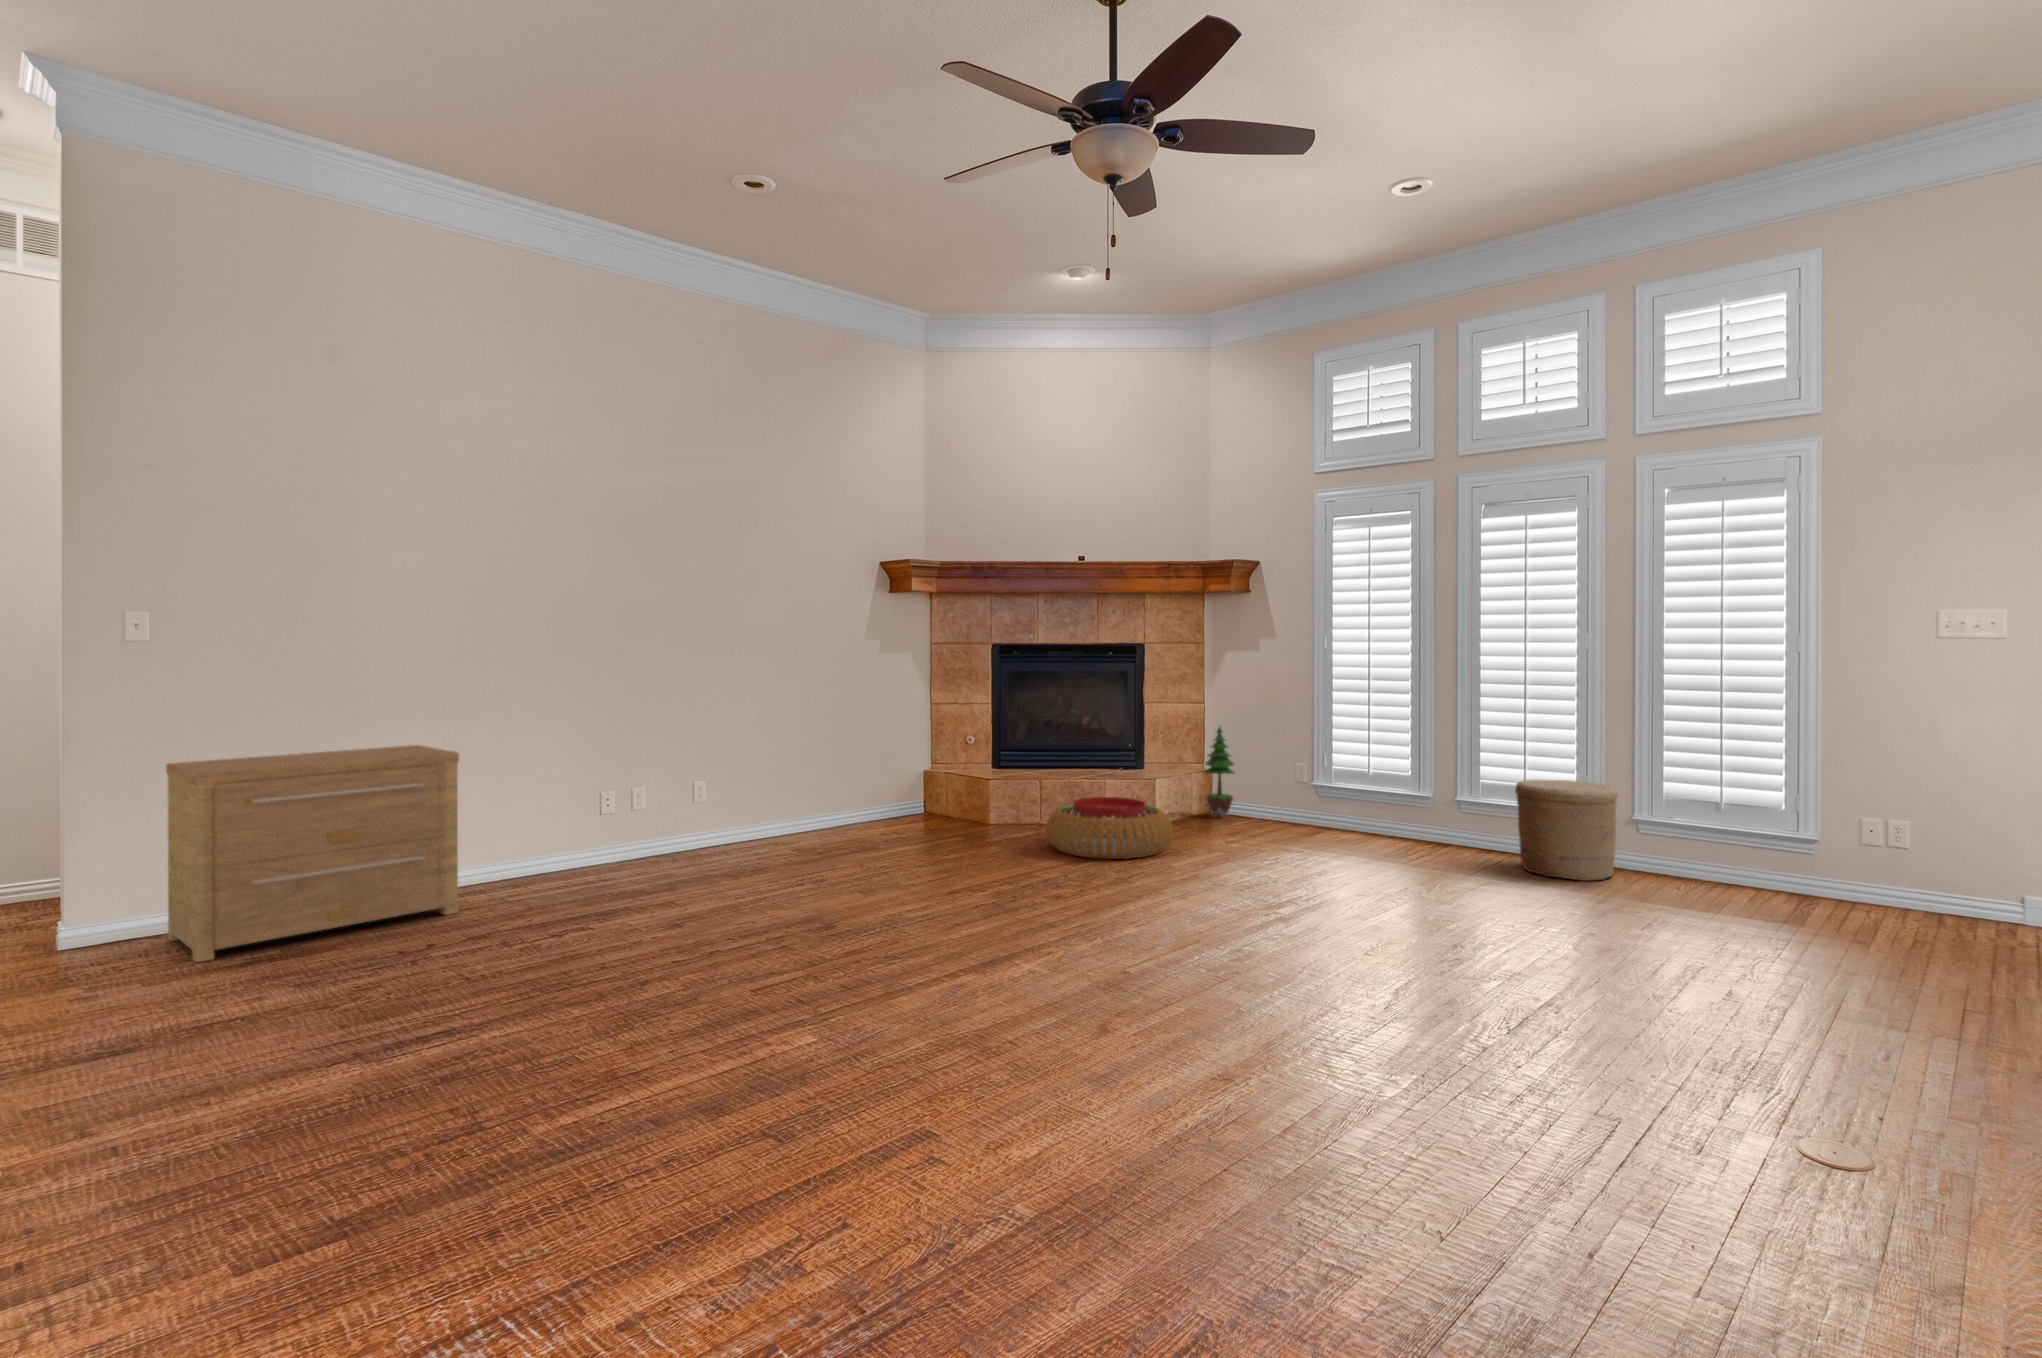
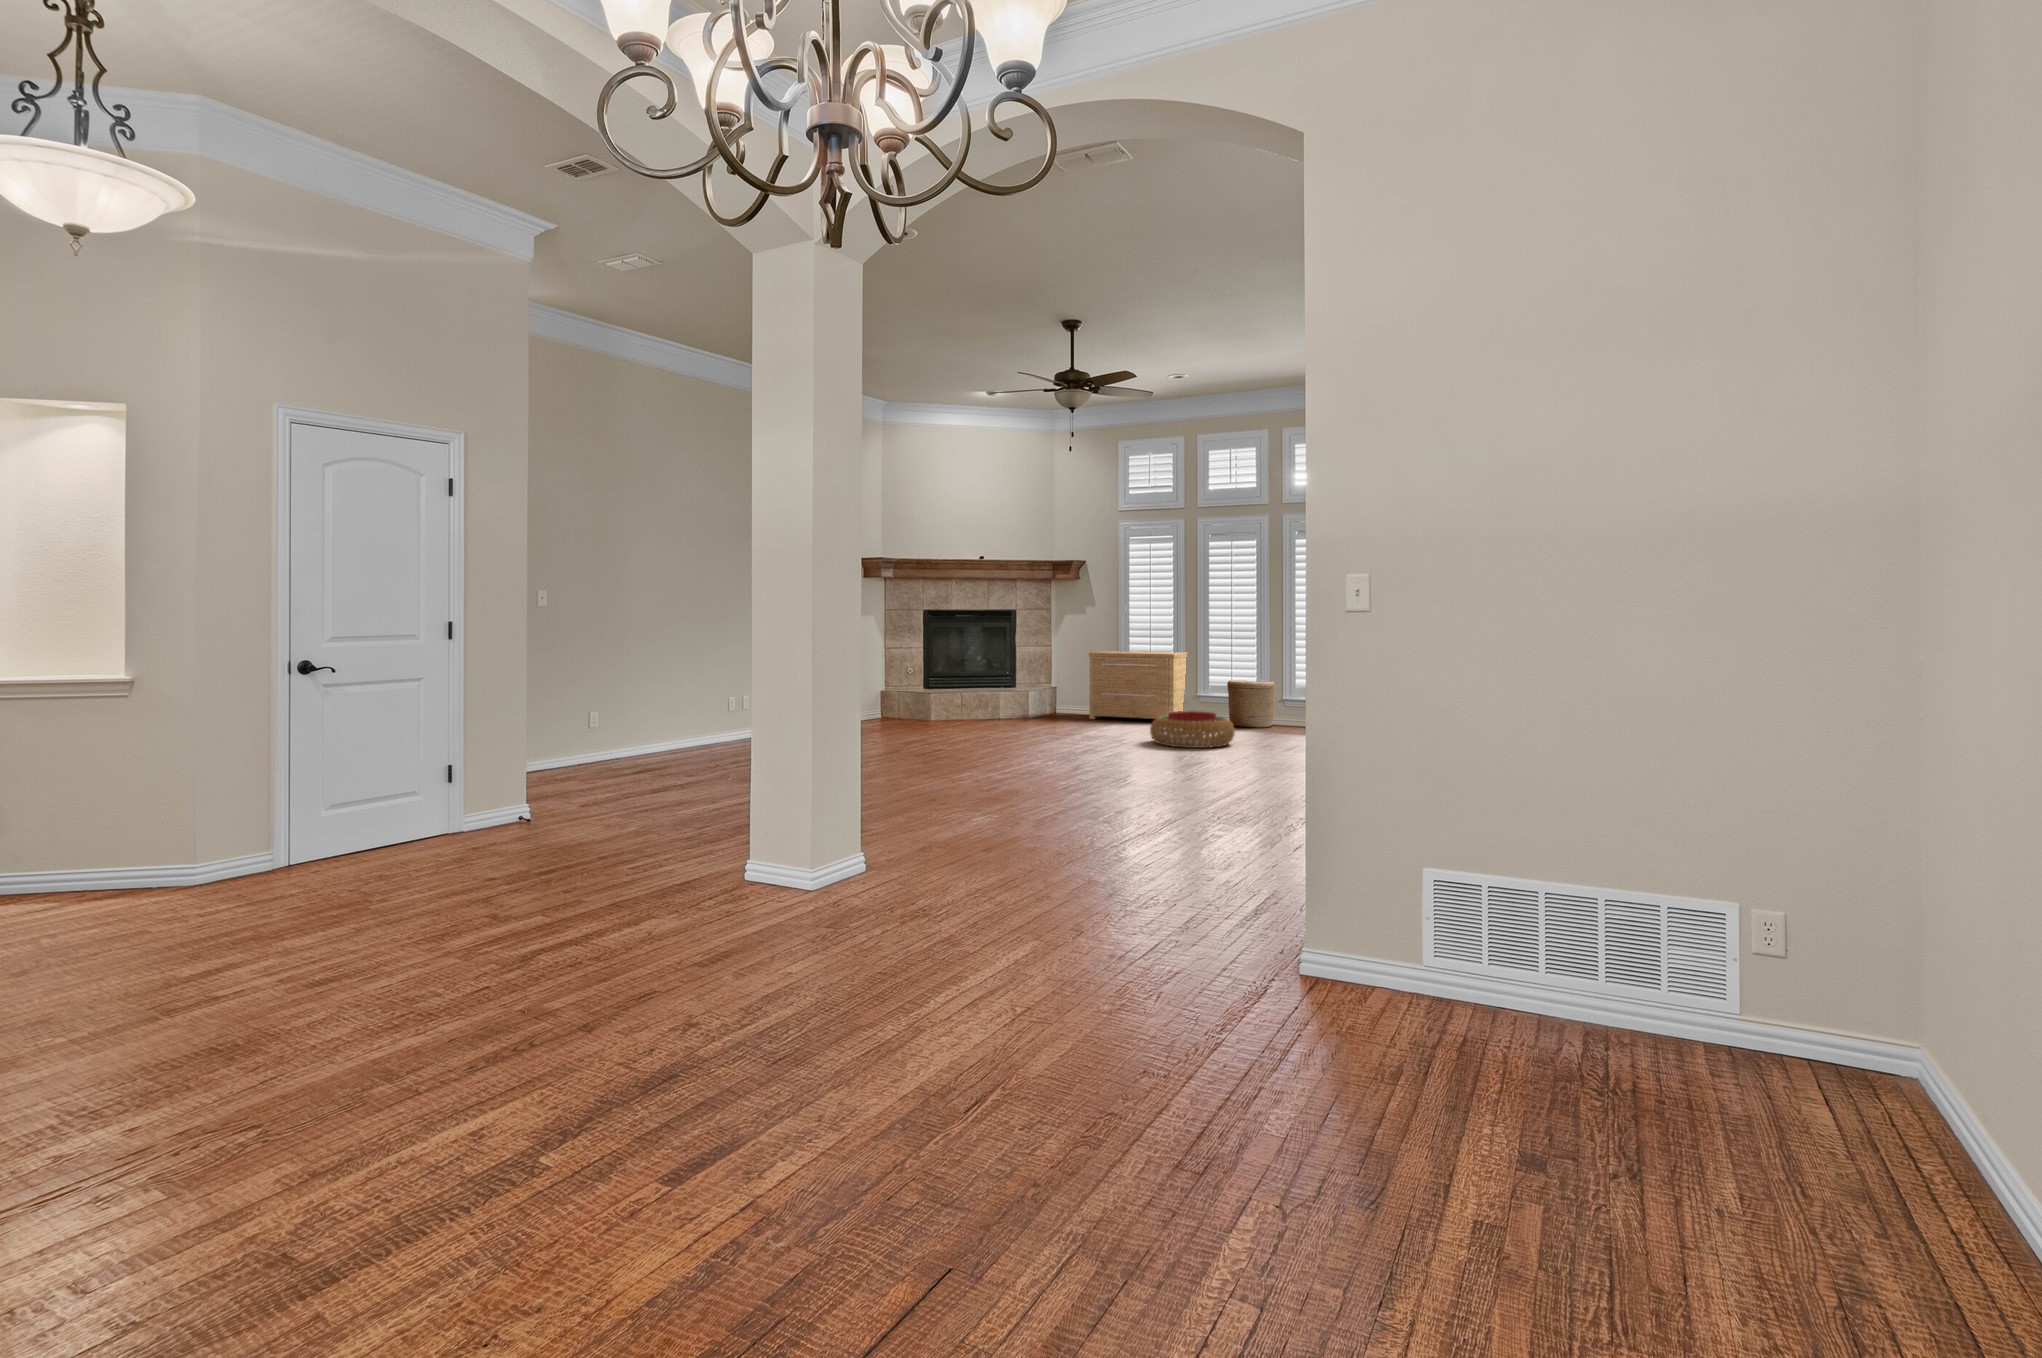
potted tree: present [1204,727,1234,817] -> none [1052,659,1072,715]
side table: present [166,745,459,962] -> present [1089,651,1187,719]
pouf: present [1046,797,1173,859] -> present [1150,711,1235,748]

